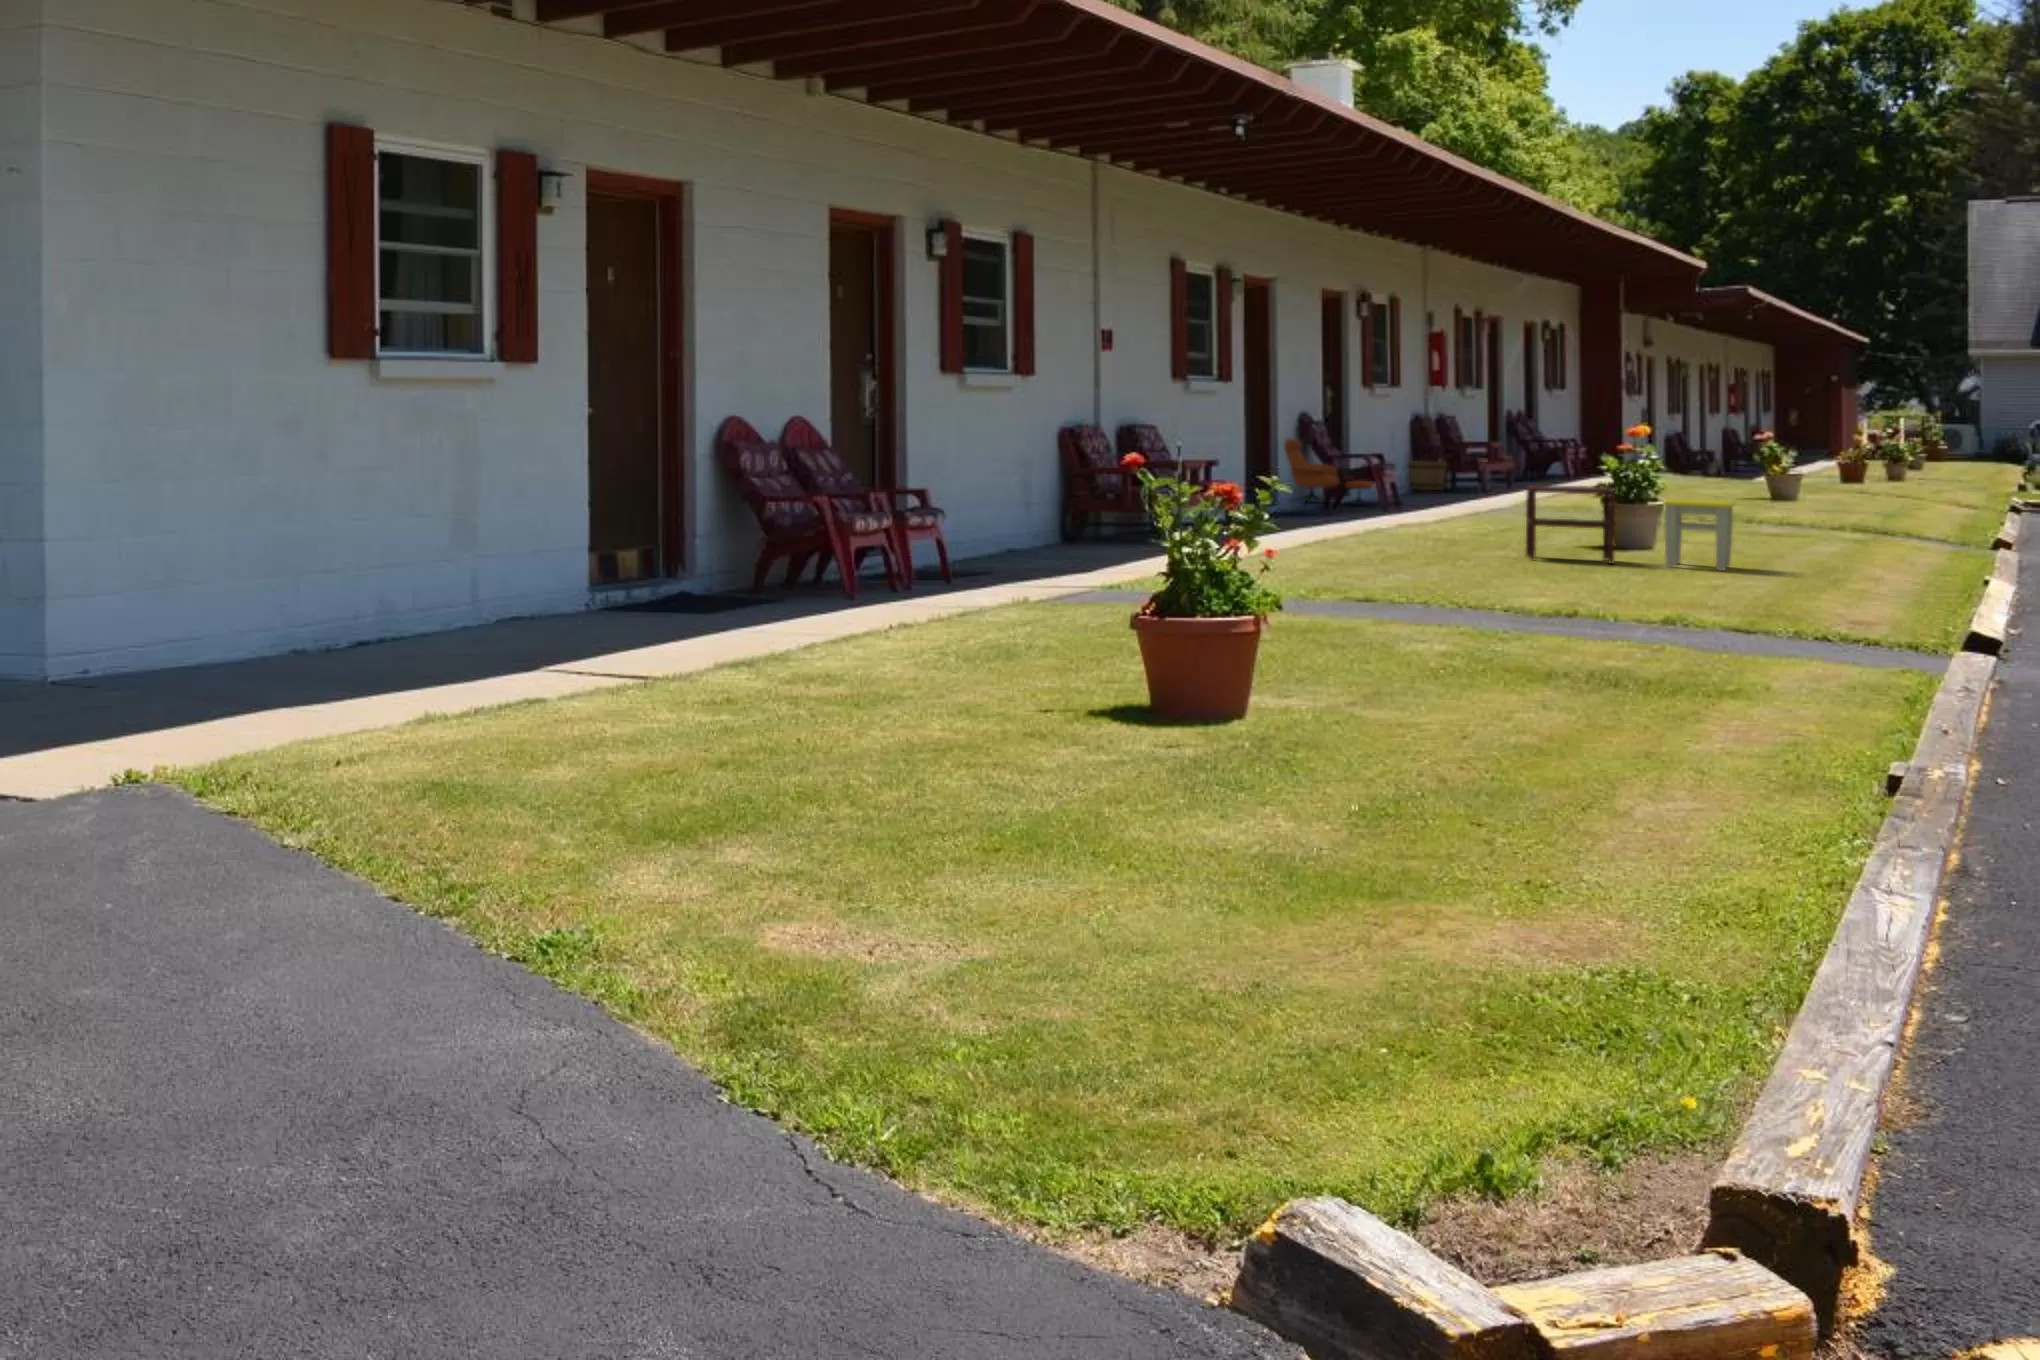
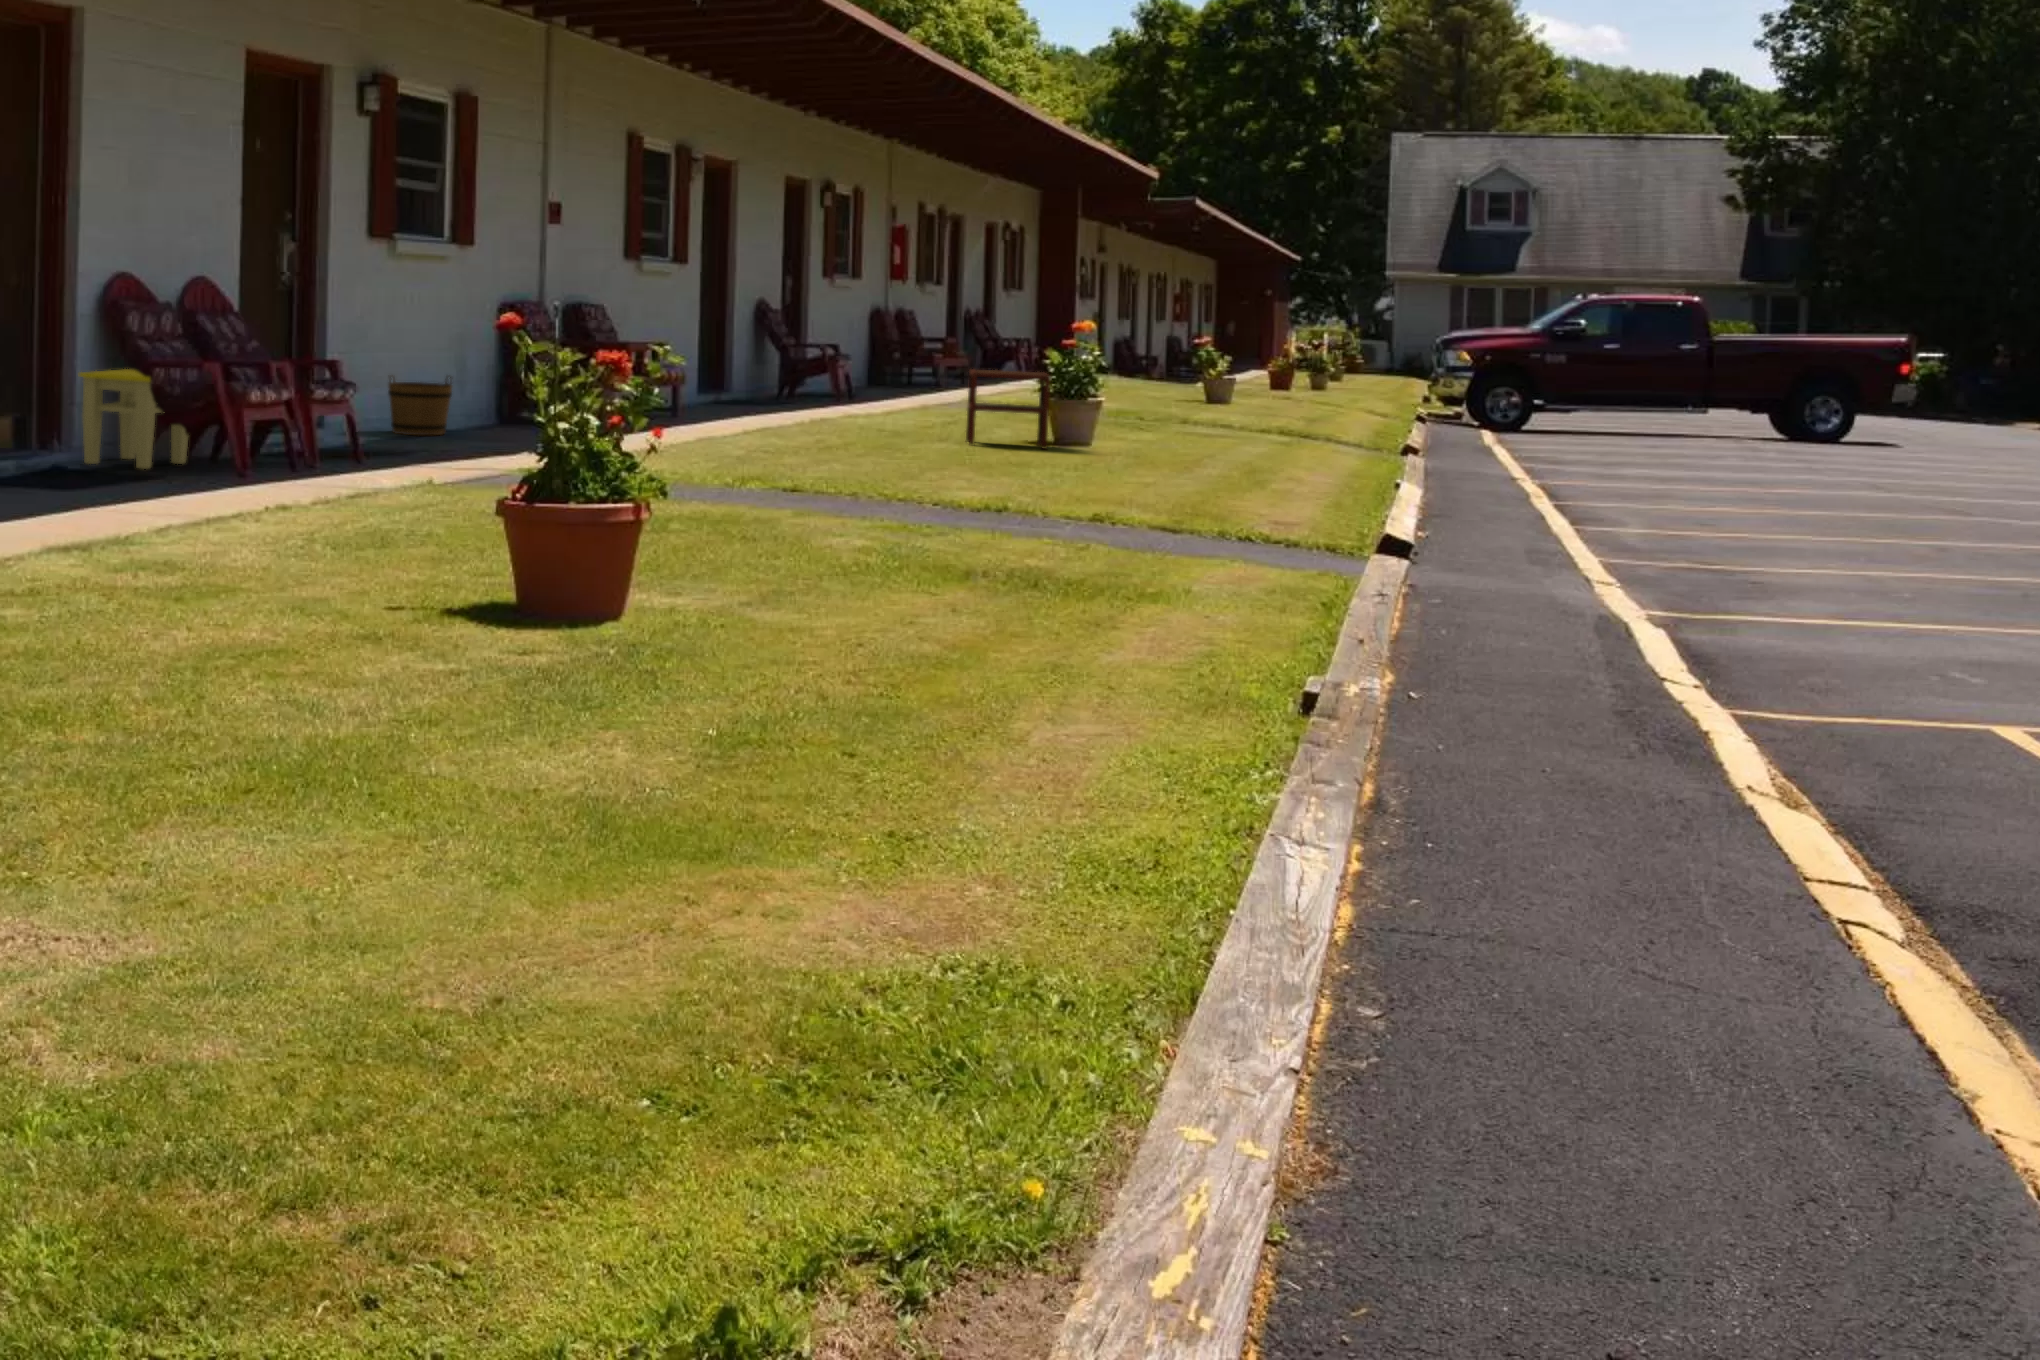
lounge chair: present [1284,439,1373,504] -> none [751,323,836,392]
bucket: present [1408,459,1447,490] -> present [388,375,452,435]
stool: present [1663,499,1735,571] -> present [78,369,188,469]

